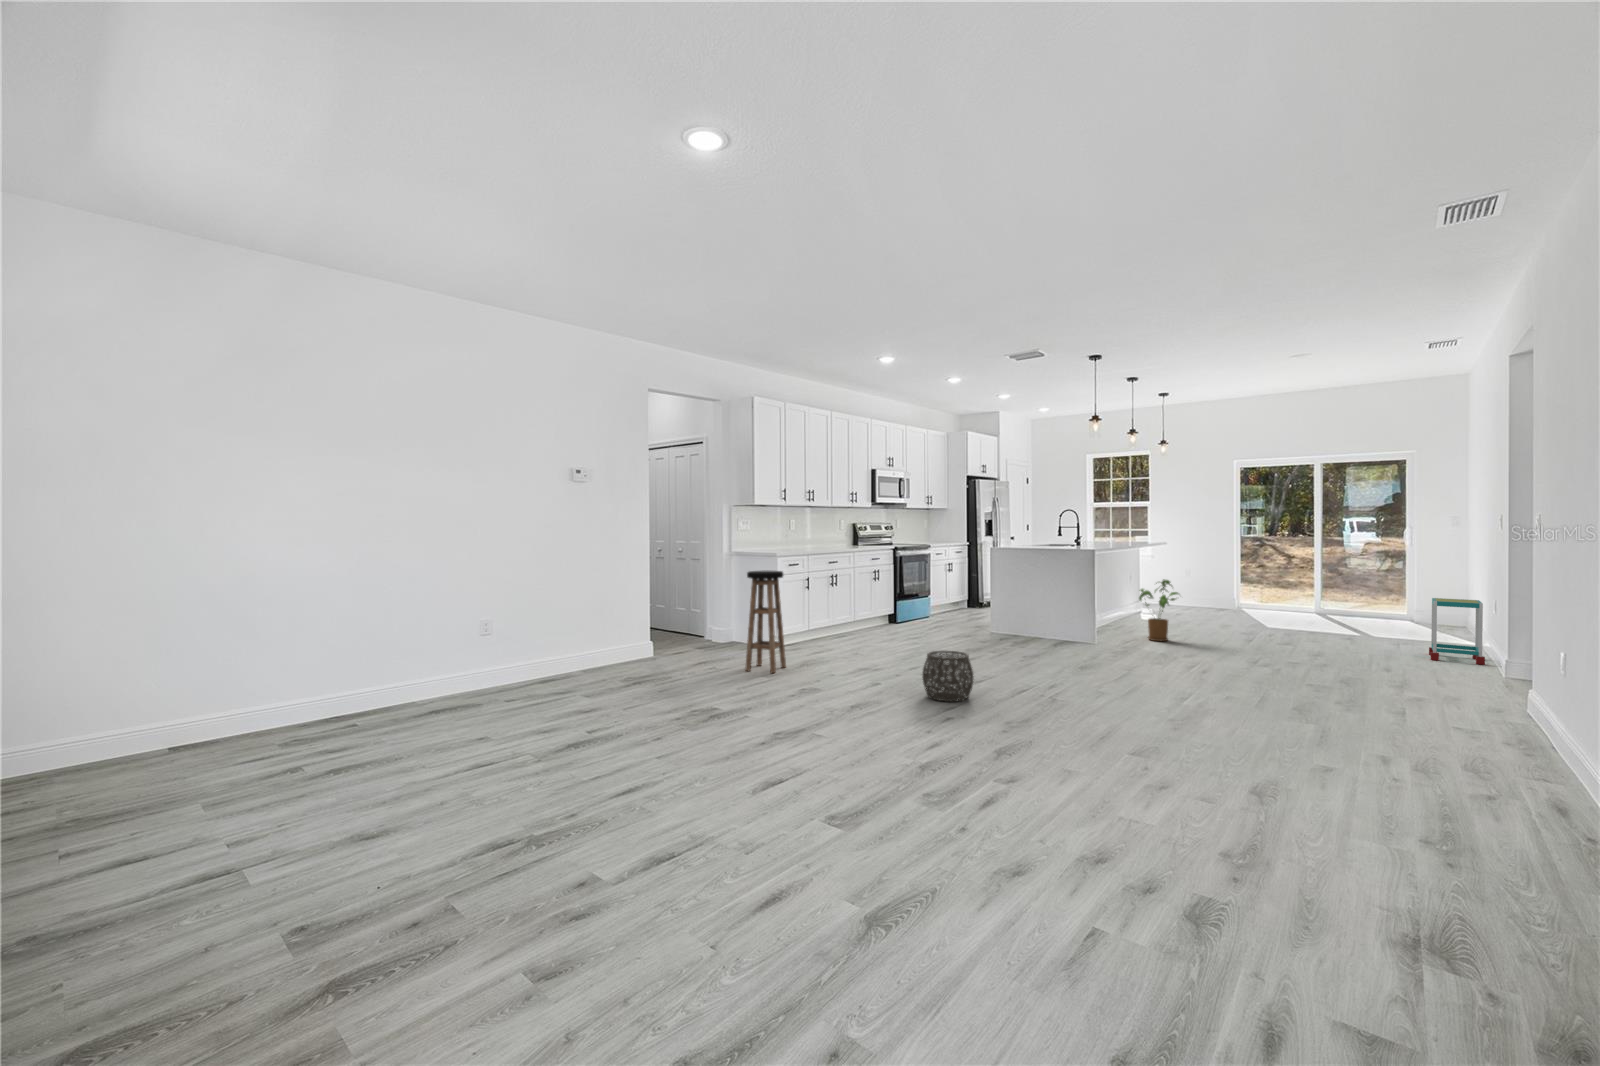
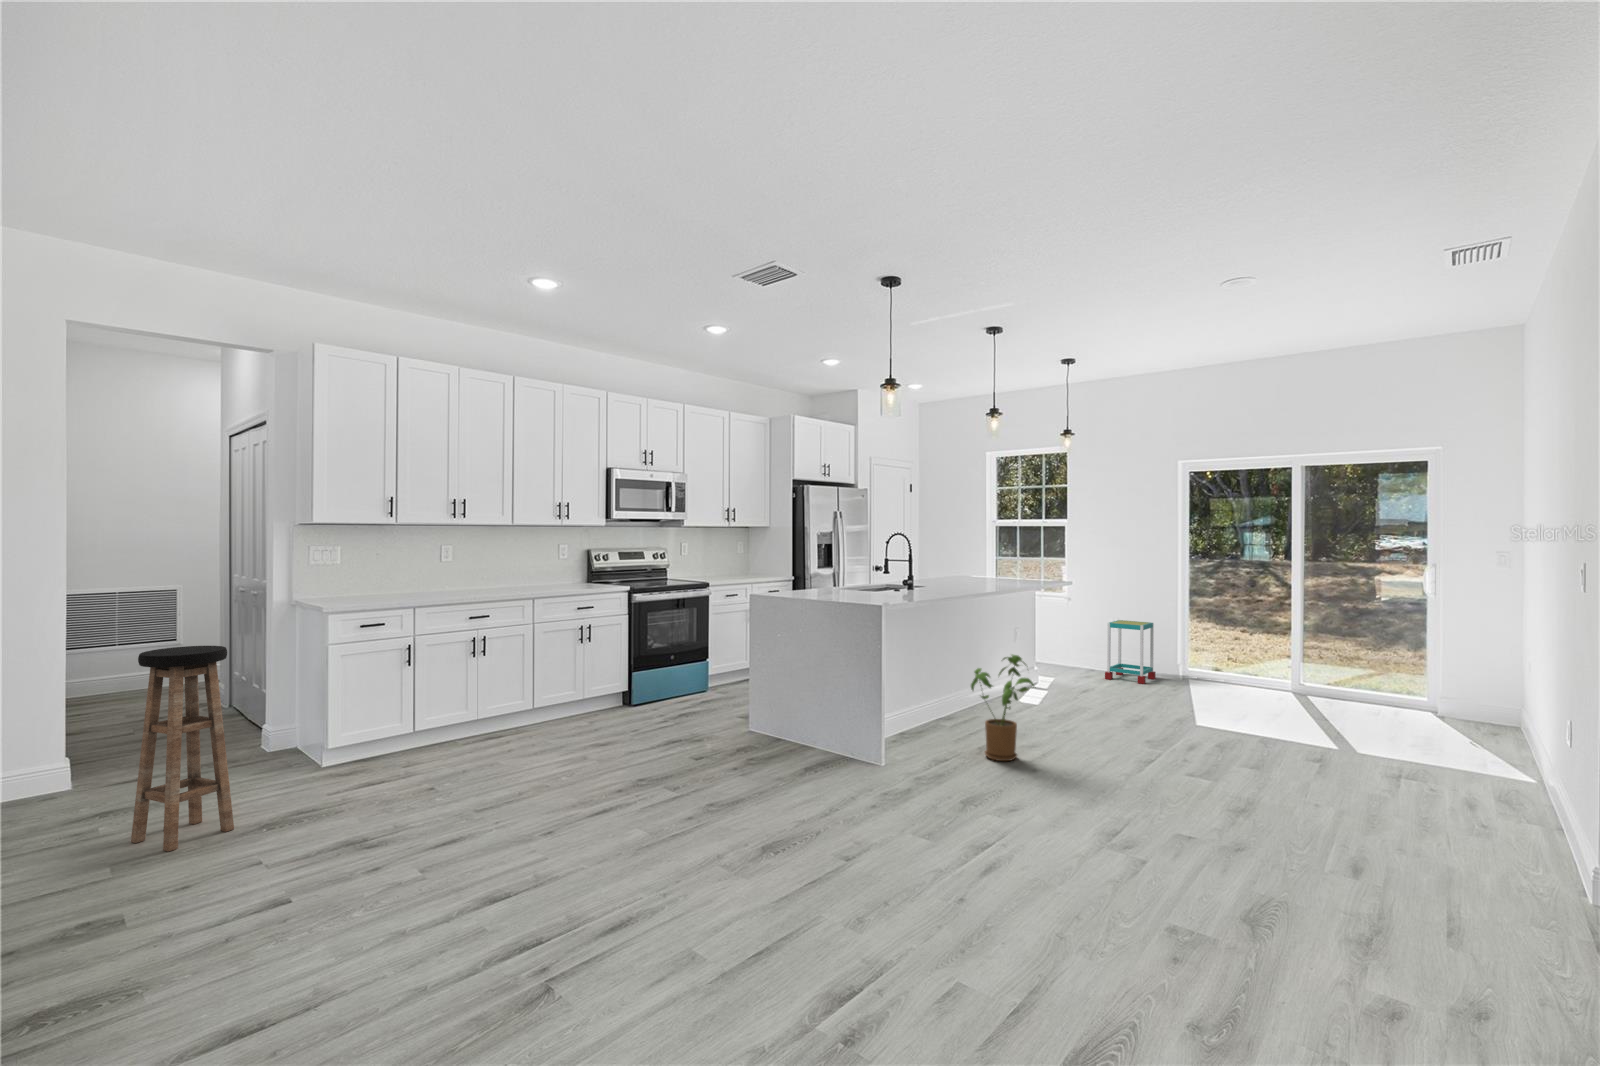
side table: present [1429,598,1485,665] -> present [1105,620,1156,684]
woven basket: present [922,651,974,702] -> none [284,848,416,989]

